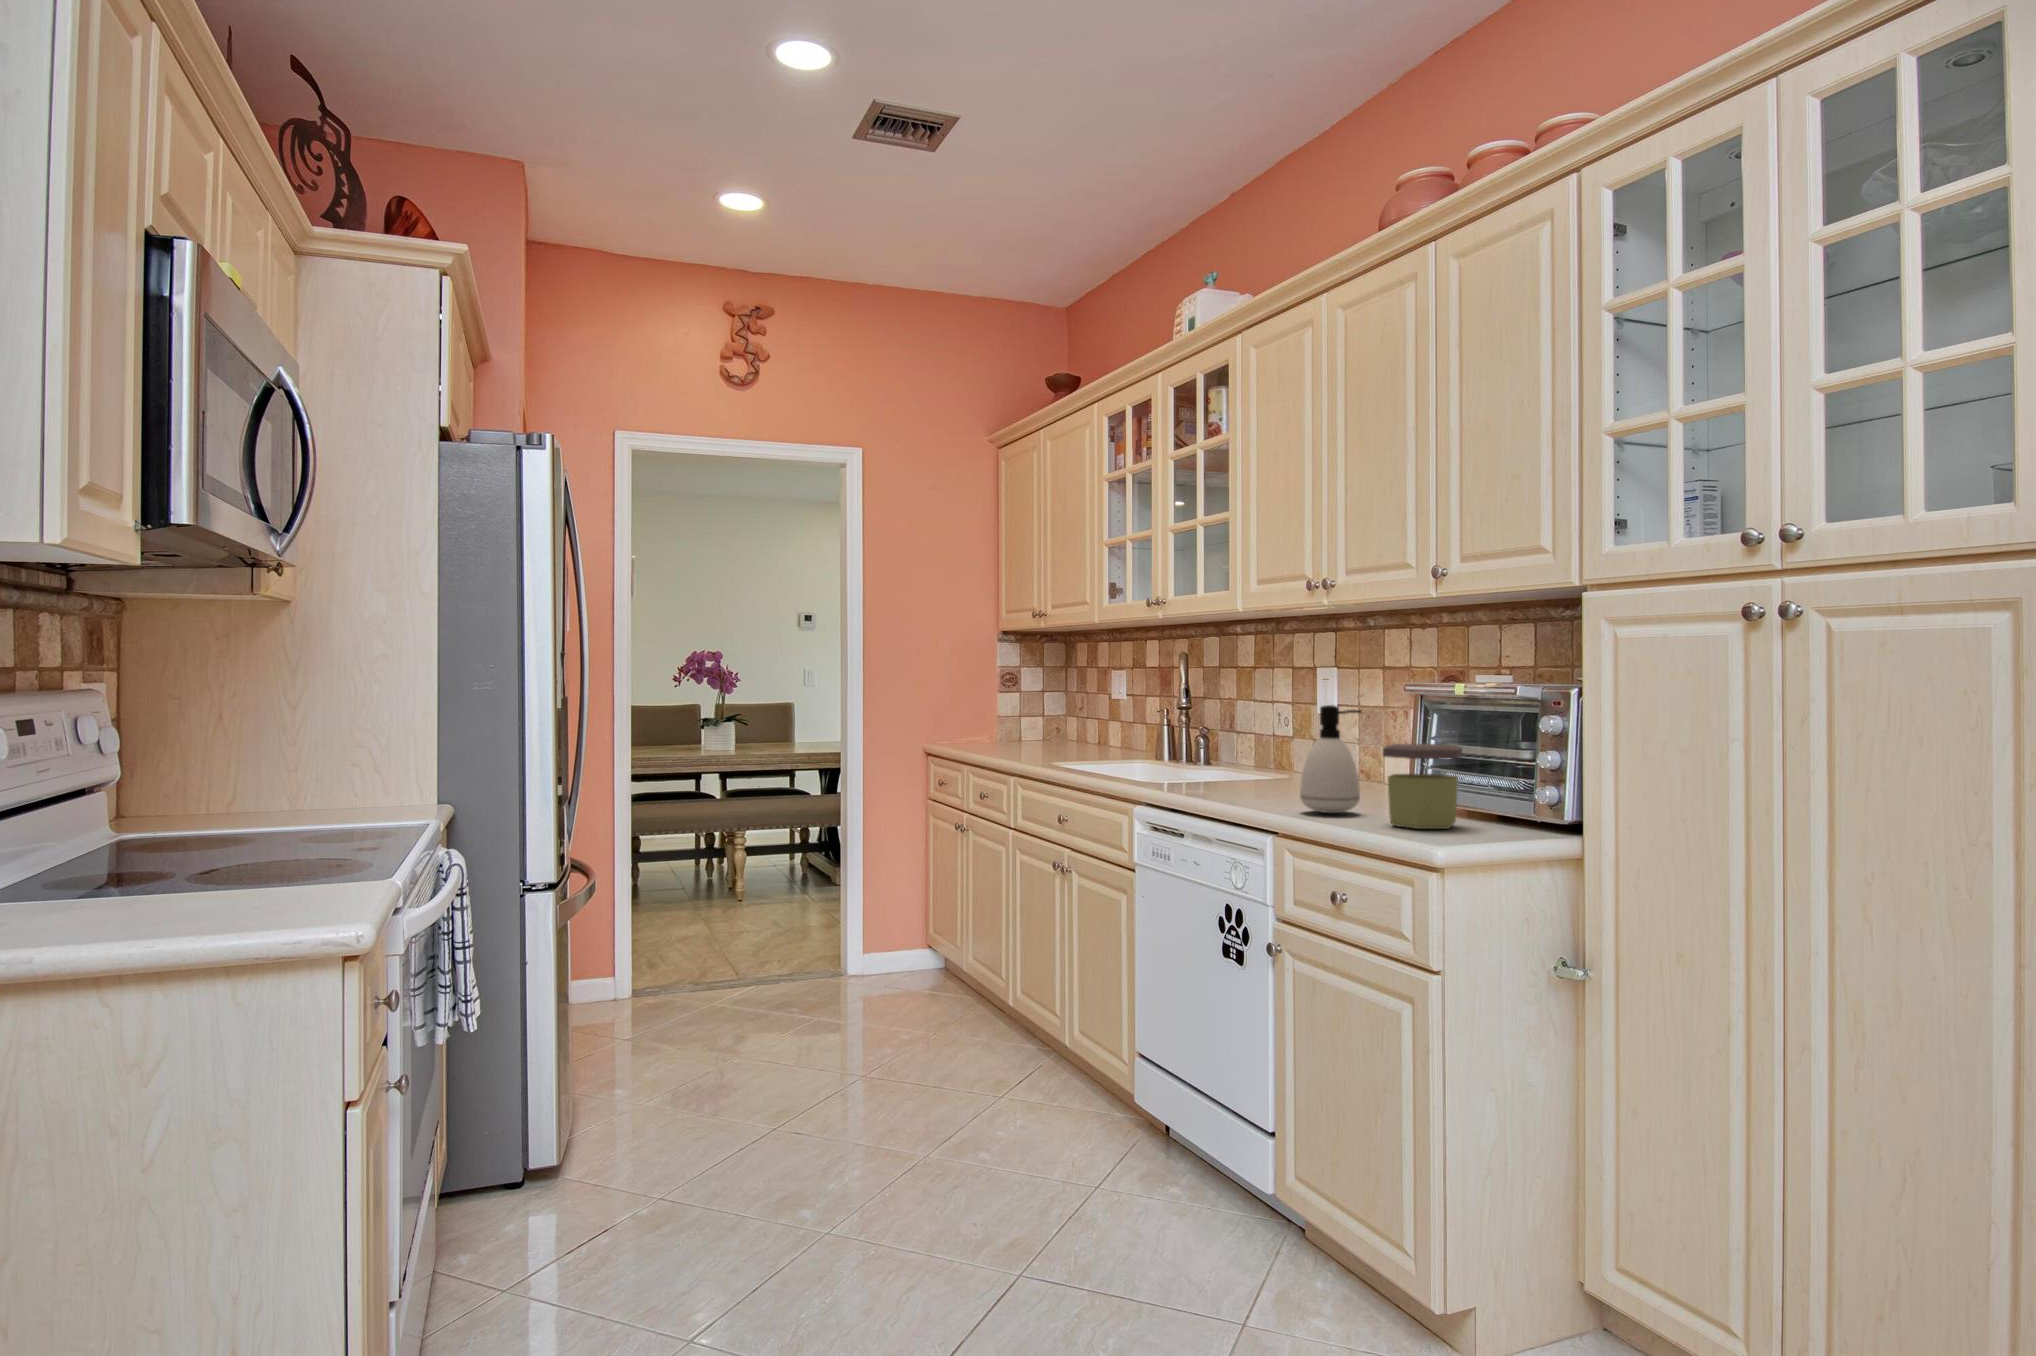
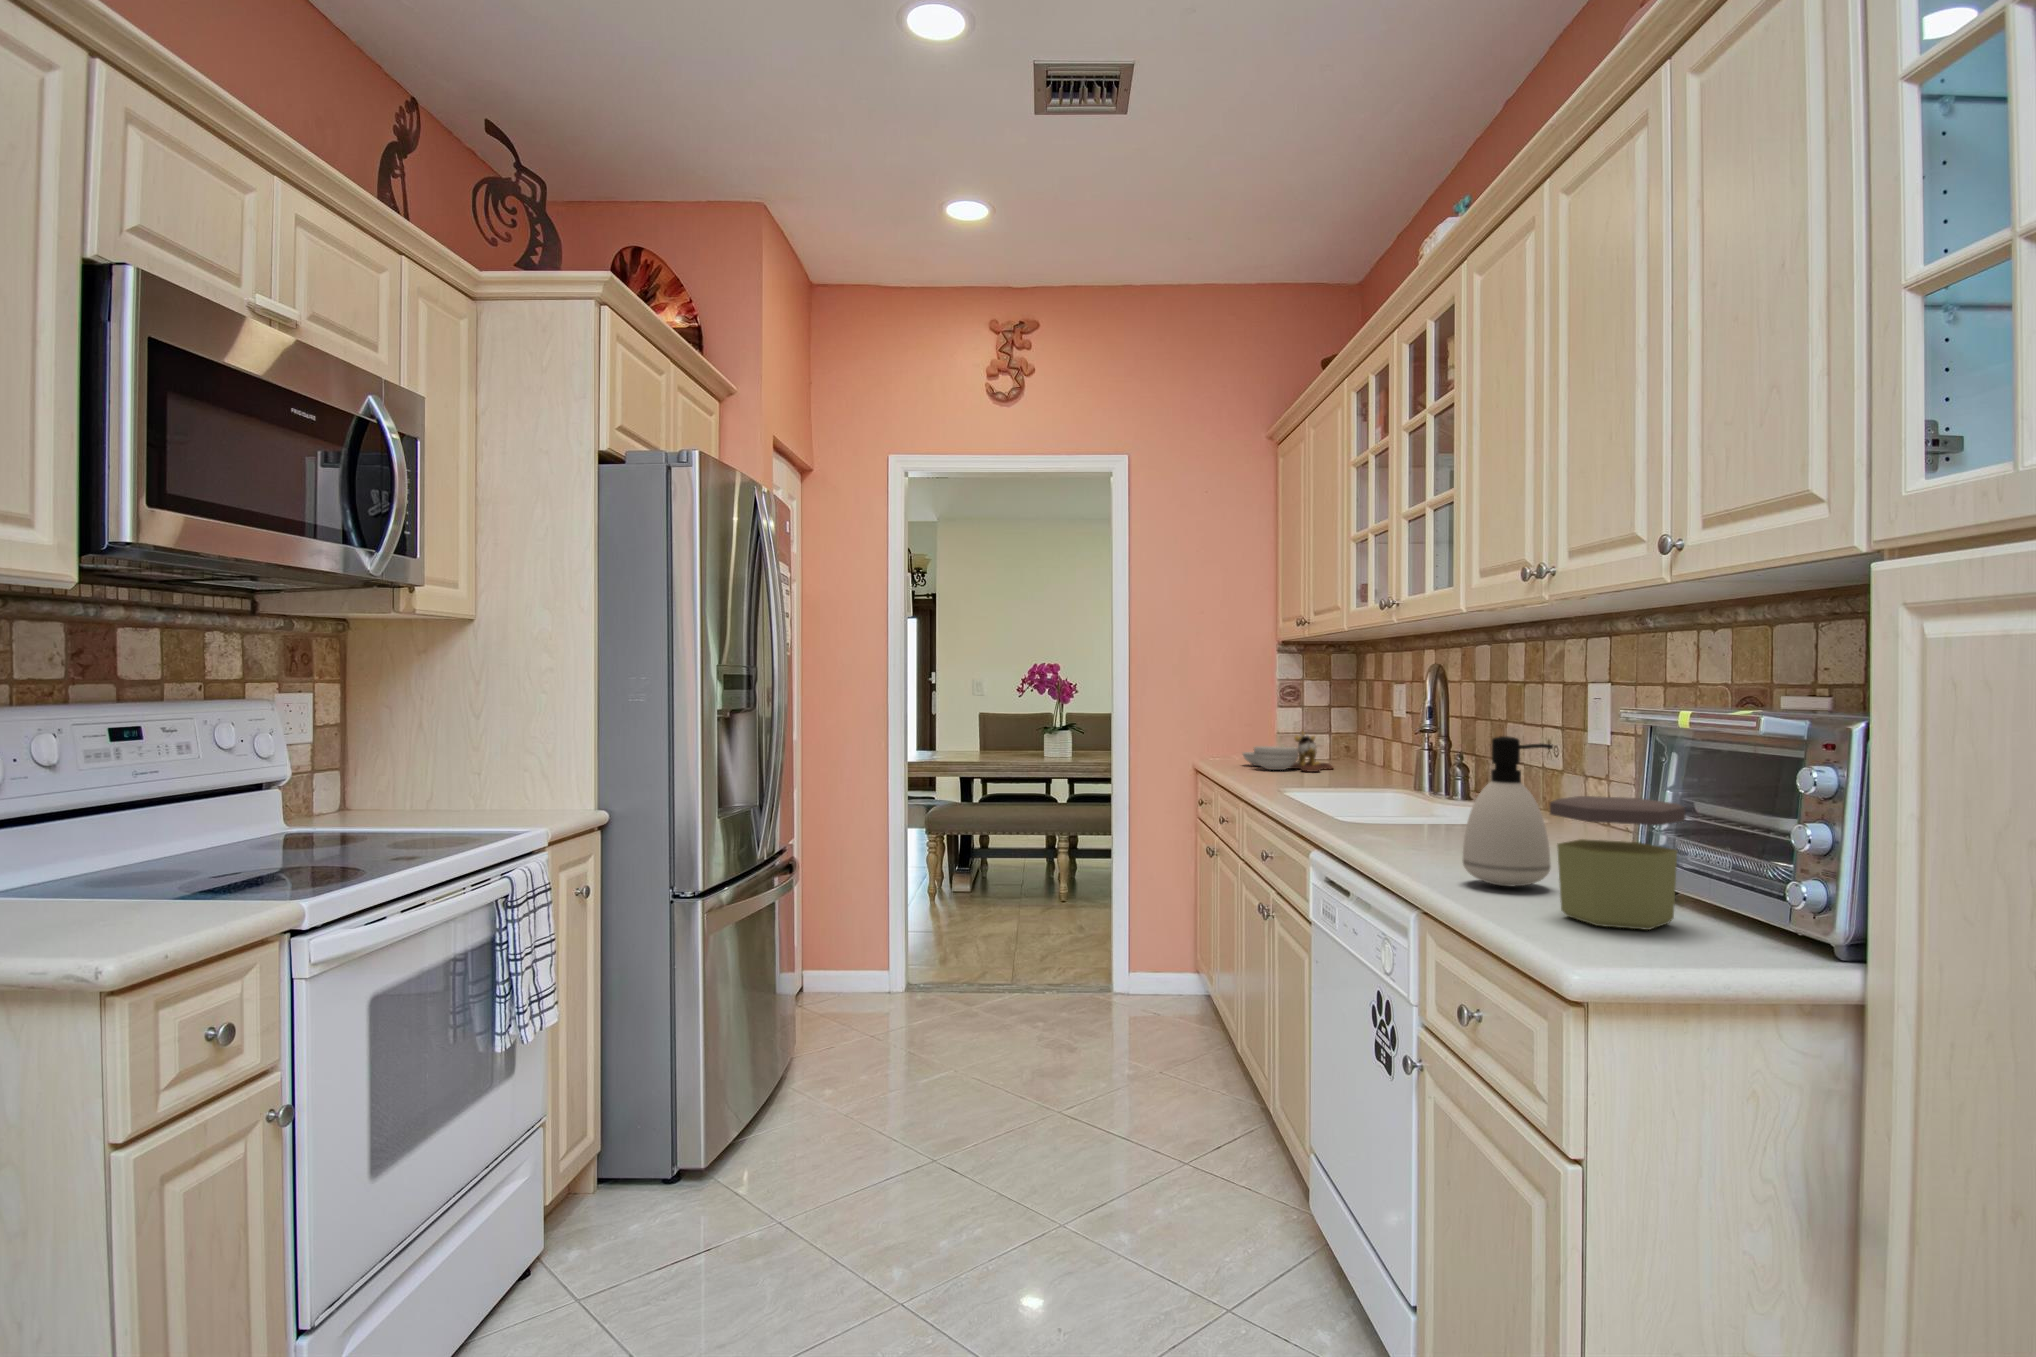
cutting board: none [977,713,1061,749] -> present [1243,732,1333,772]

